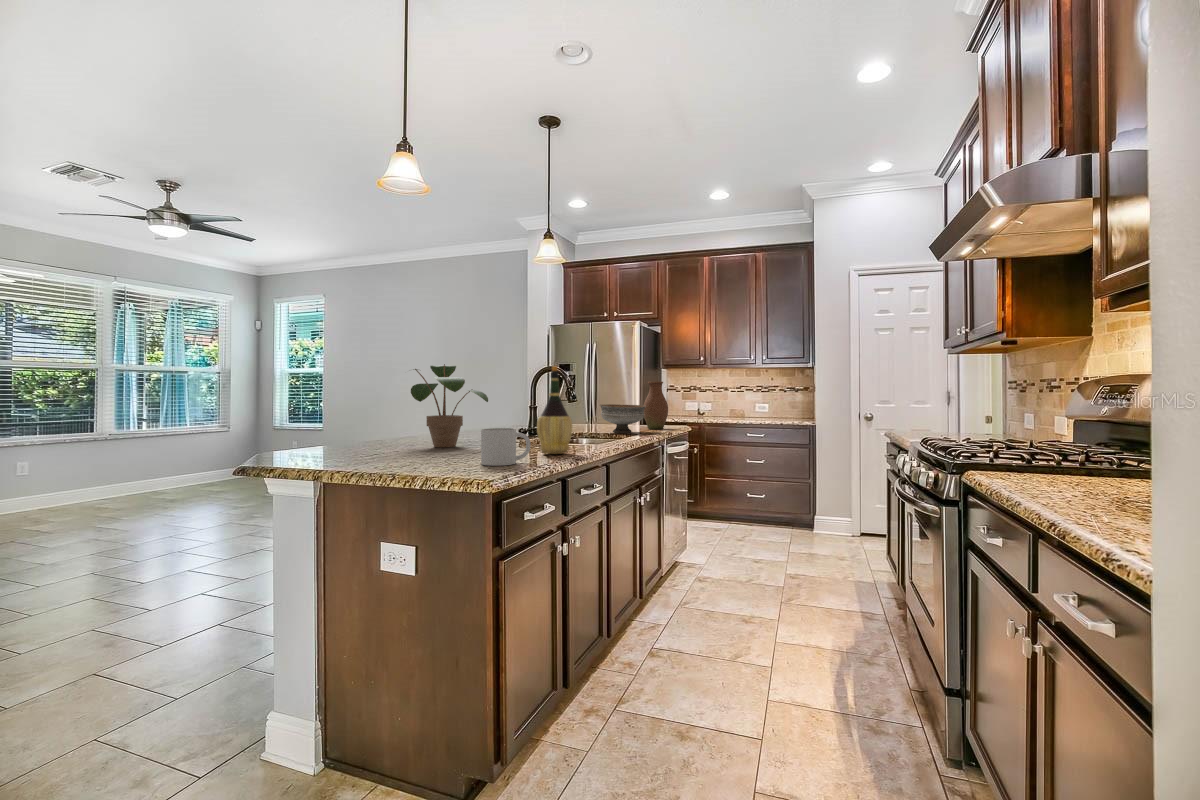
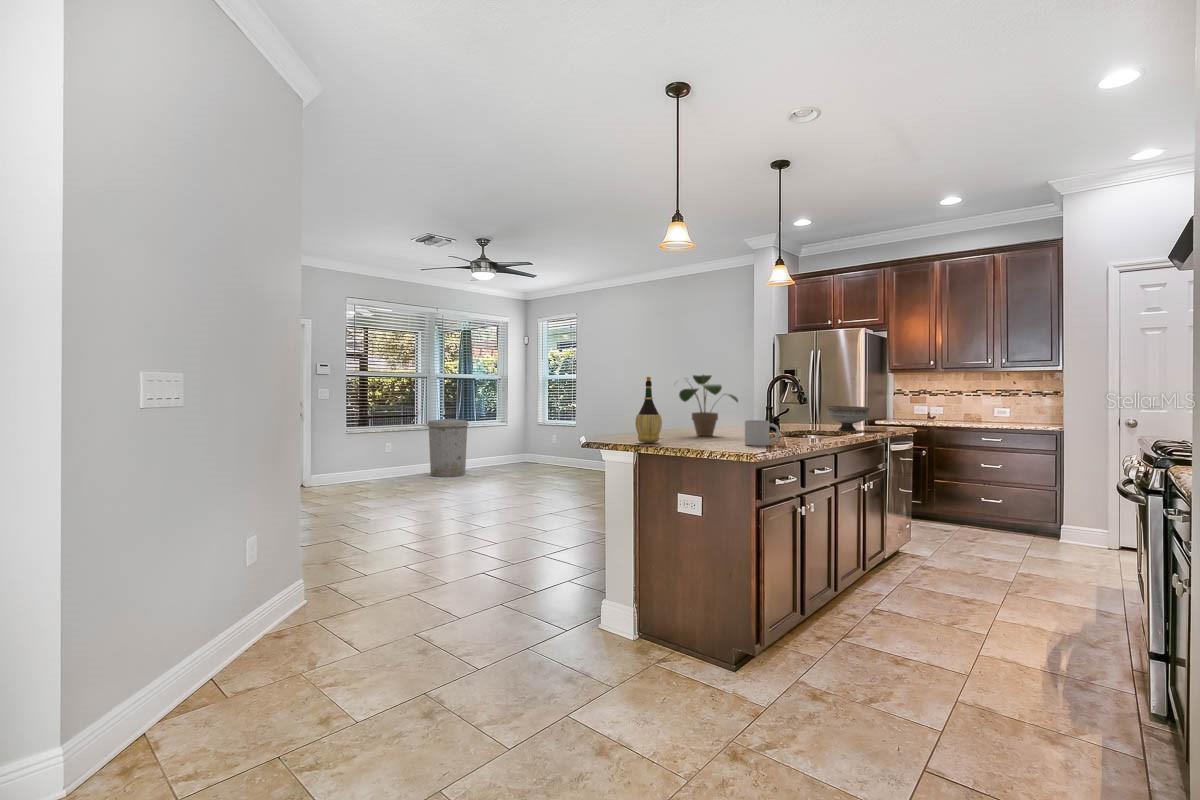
wine bottle: present [537,366,572,454] -> present [635,377,662,443]
vase: present [644,382,668,429] -> none [867,386,892,429]
trash can: none [101,425,171,503] -> present [427,419,469,477]

